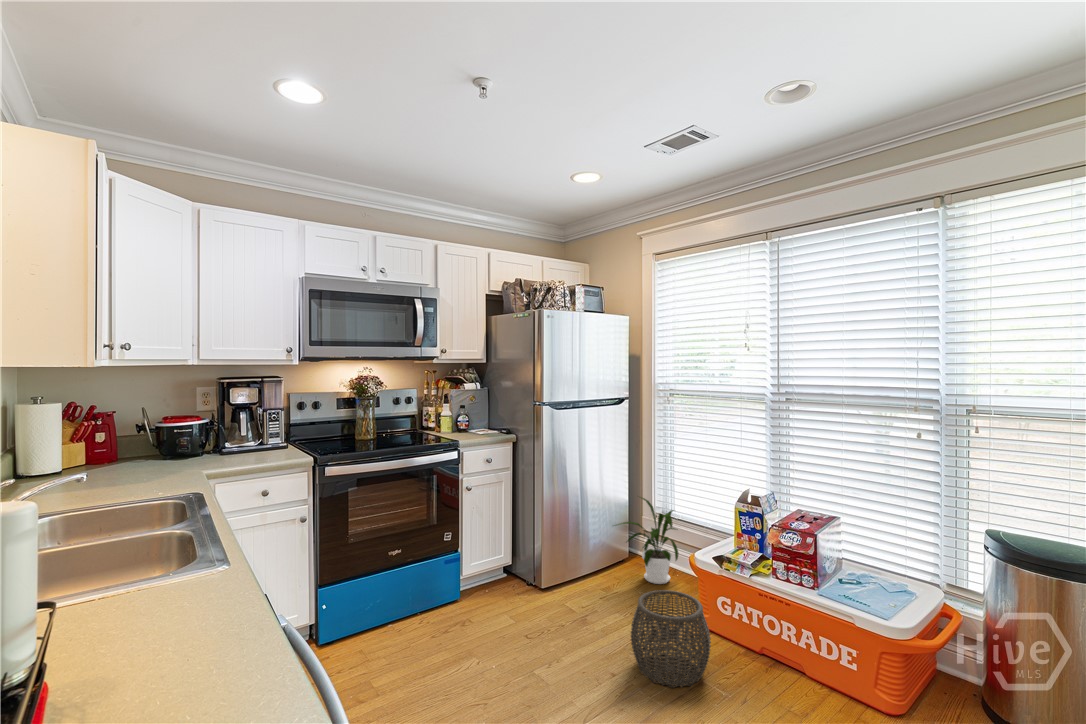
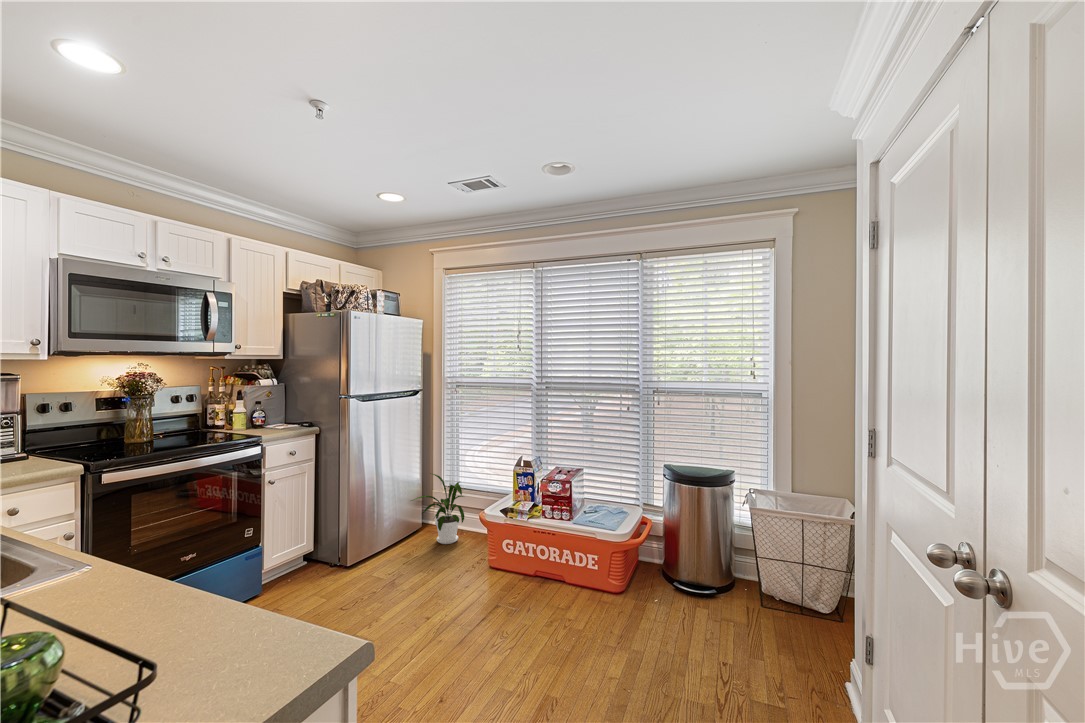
woven basket: present [631,590,711,687] -> none [441,541,505,616]

